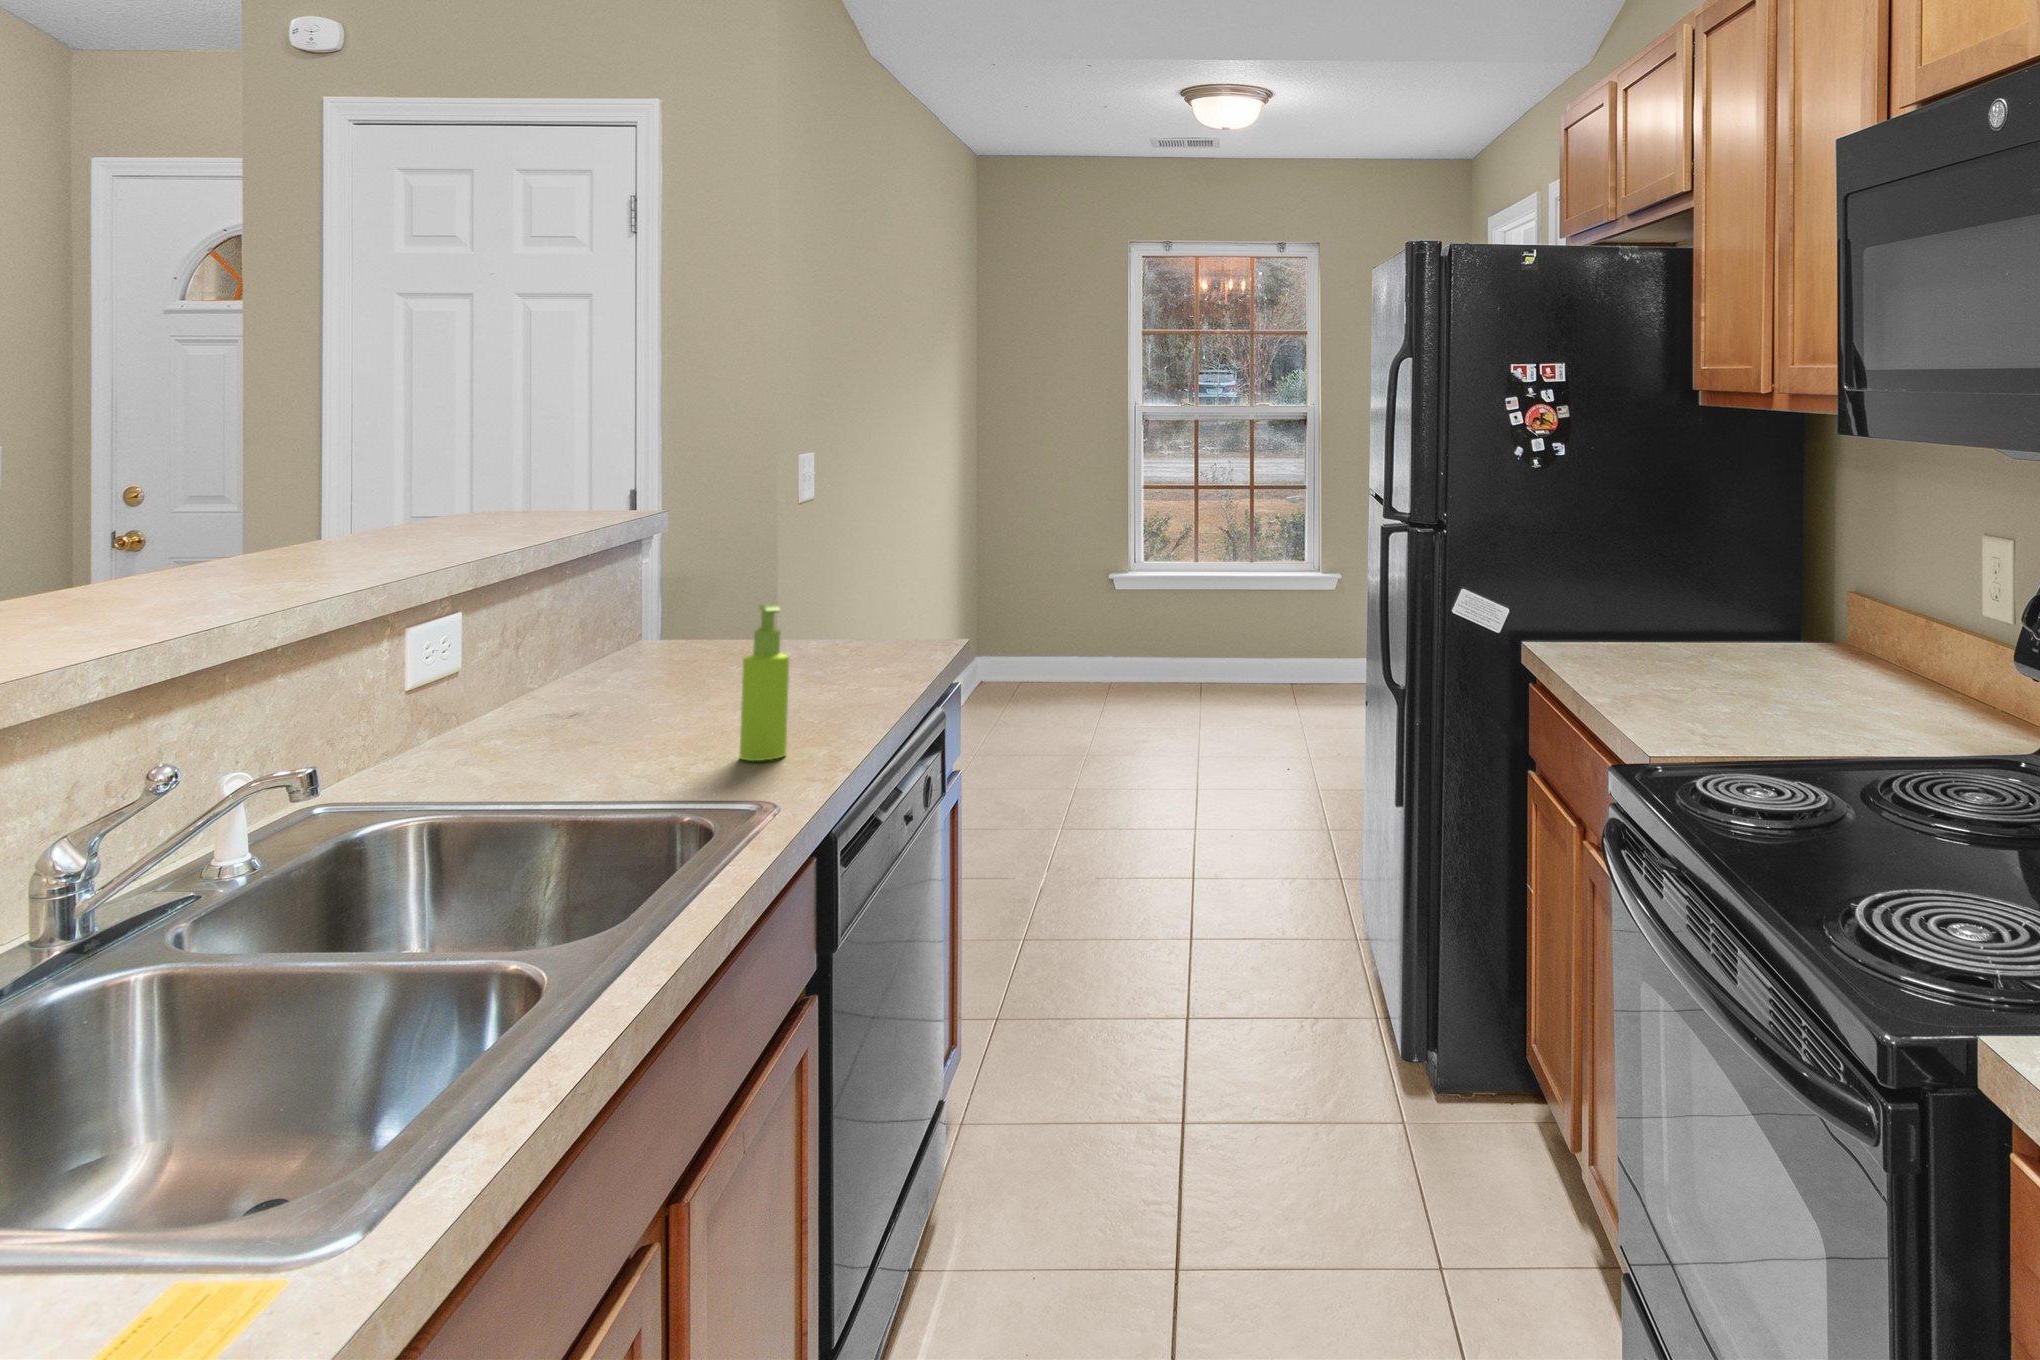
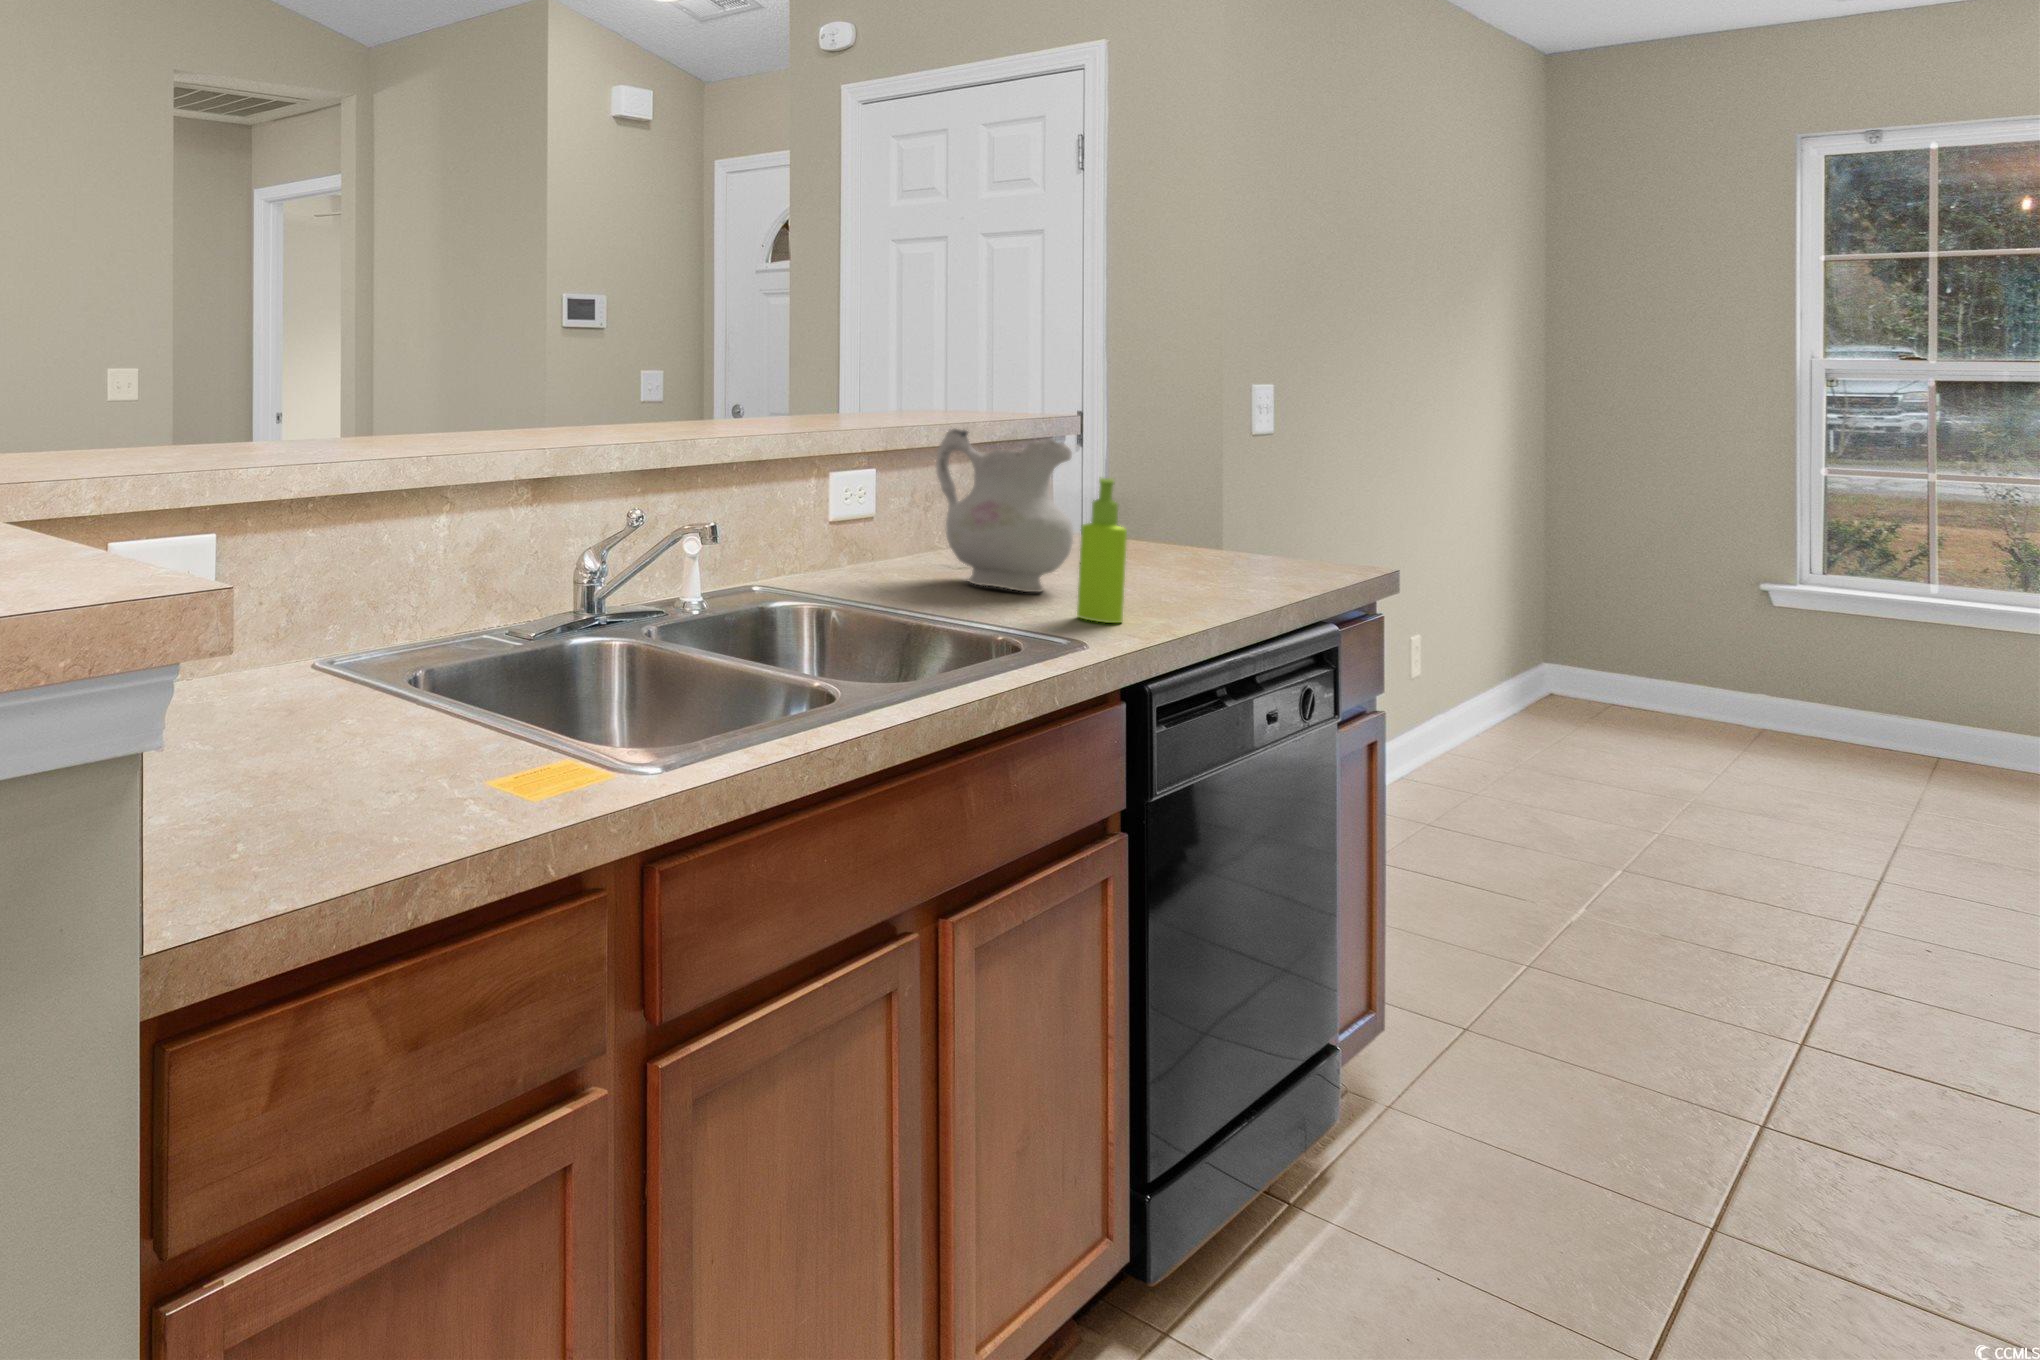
ceramic pitcher: none [554,558,715,740] -> present [936,429,1073,592]

